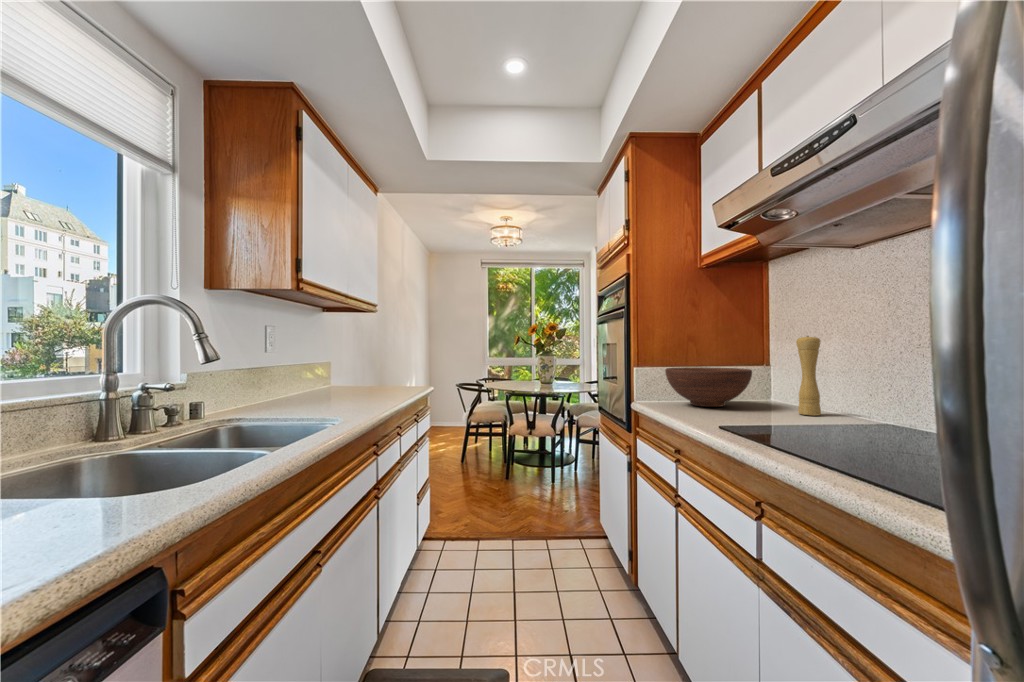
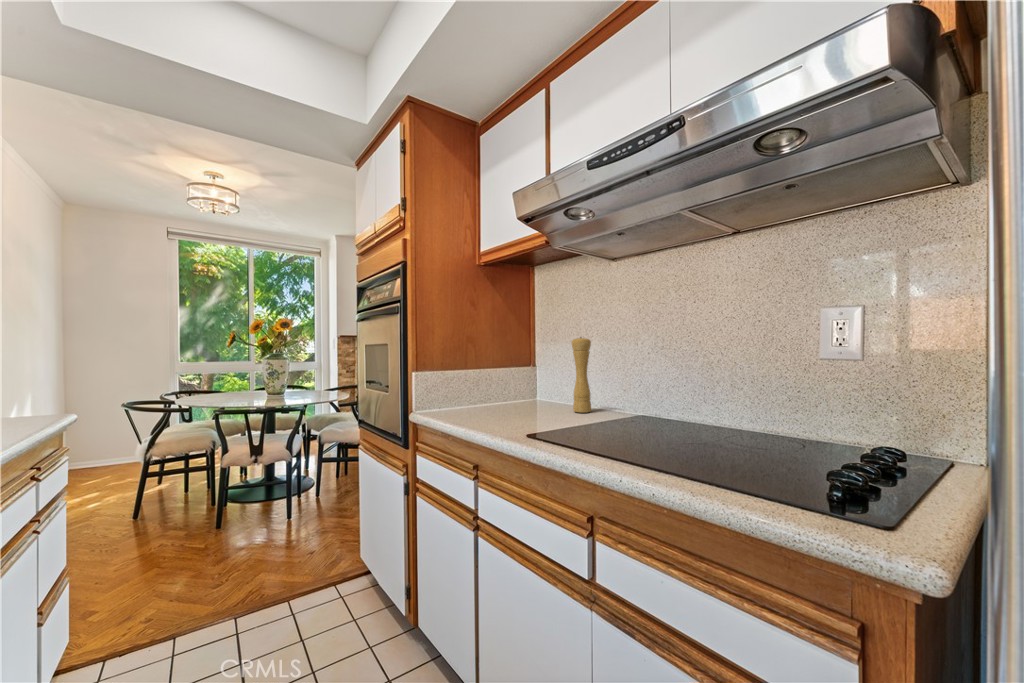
fruit bowl: present [665,367,752,407] -> none [448,370,532,412]

